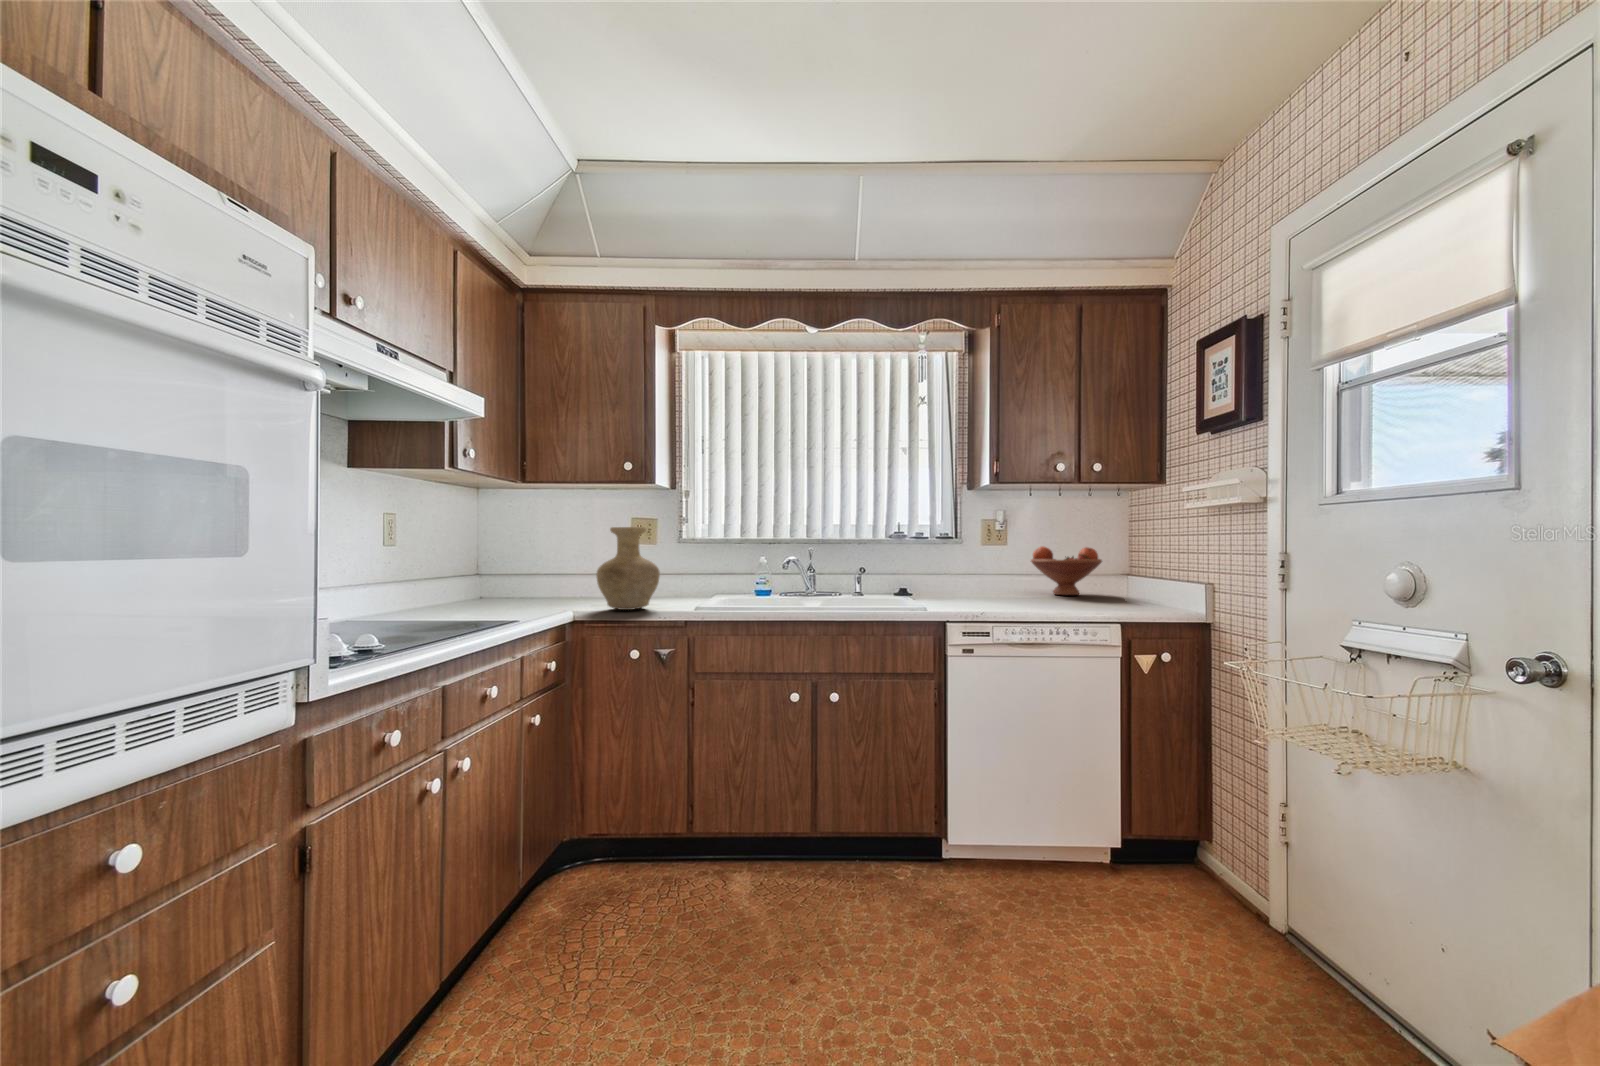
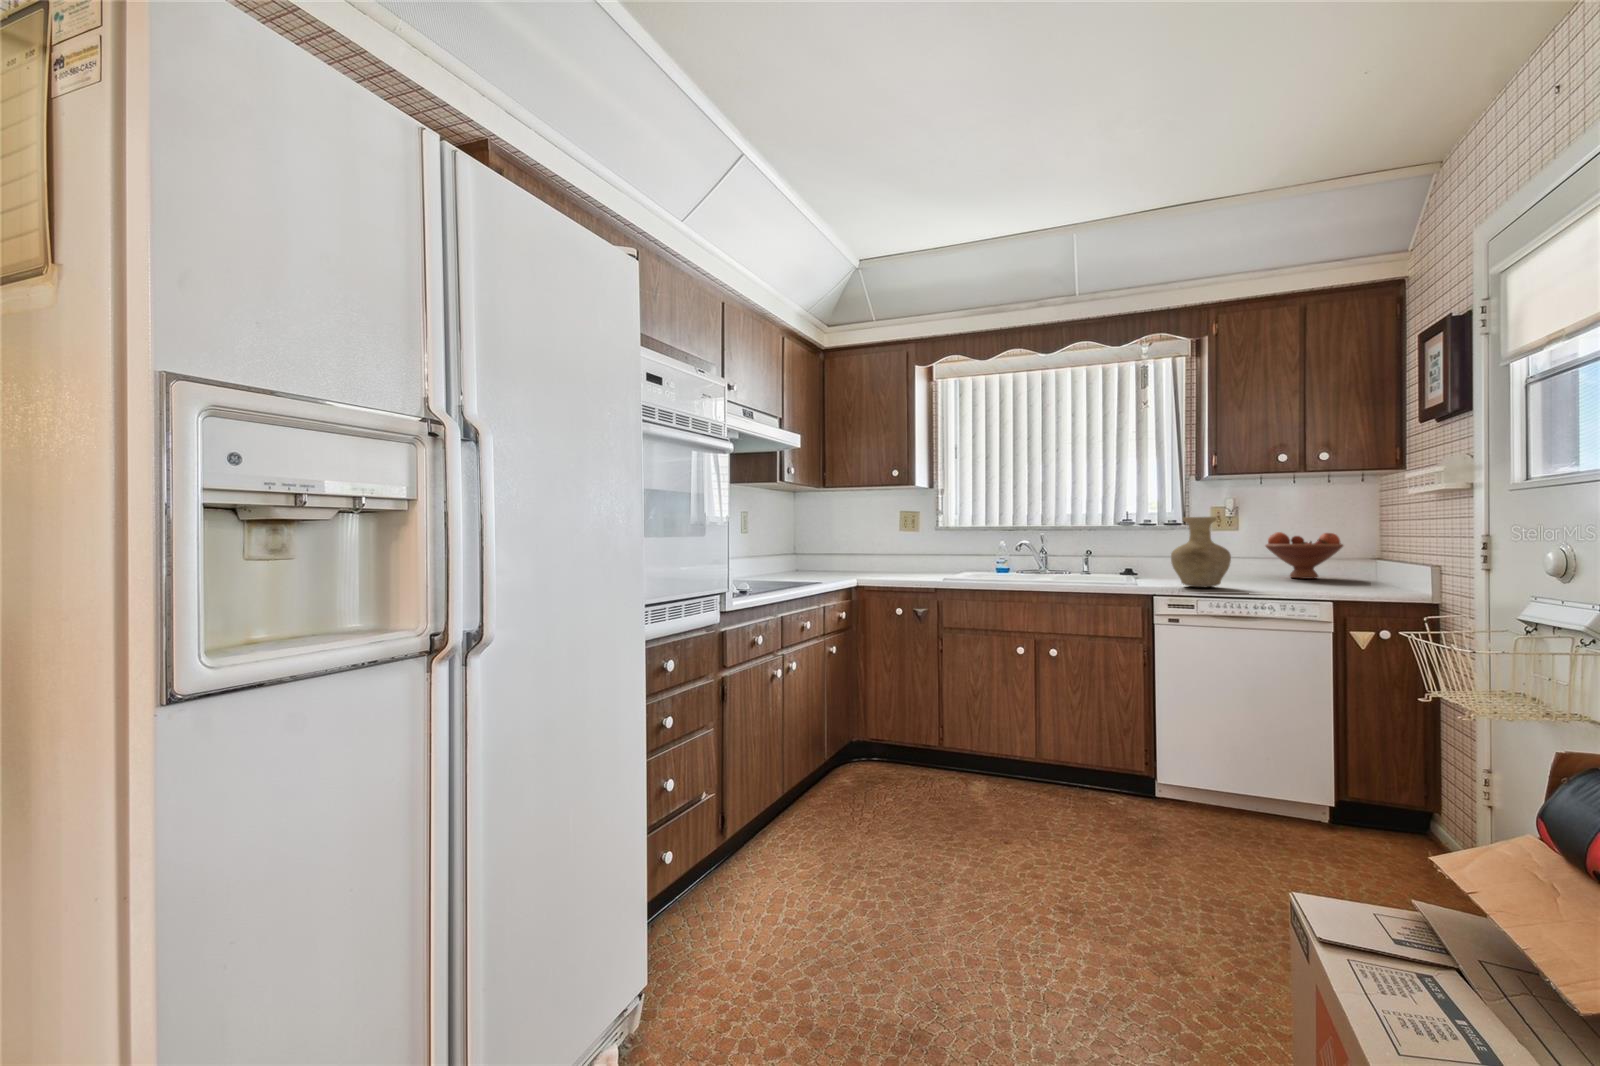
vase: present [596,527,660,610] -> present [1171,517,1231,587]

